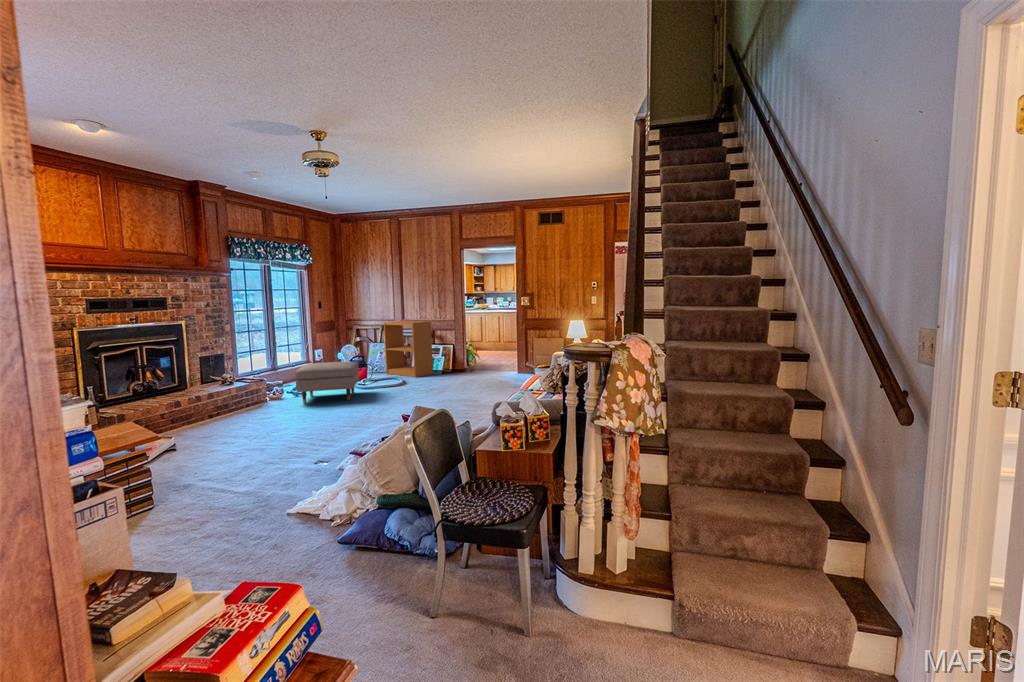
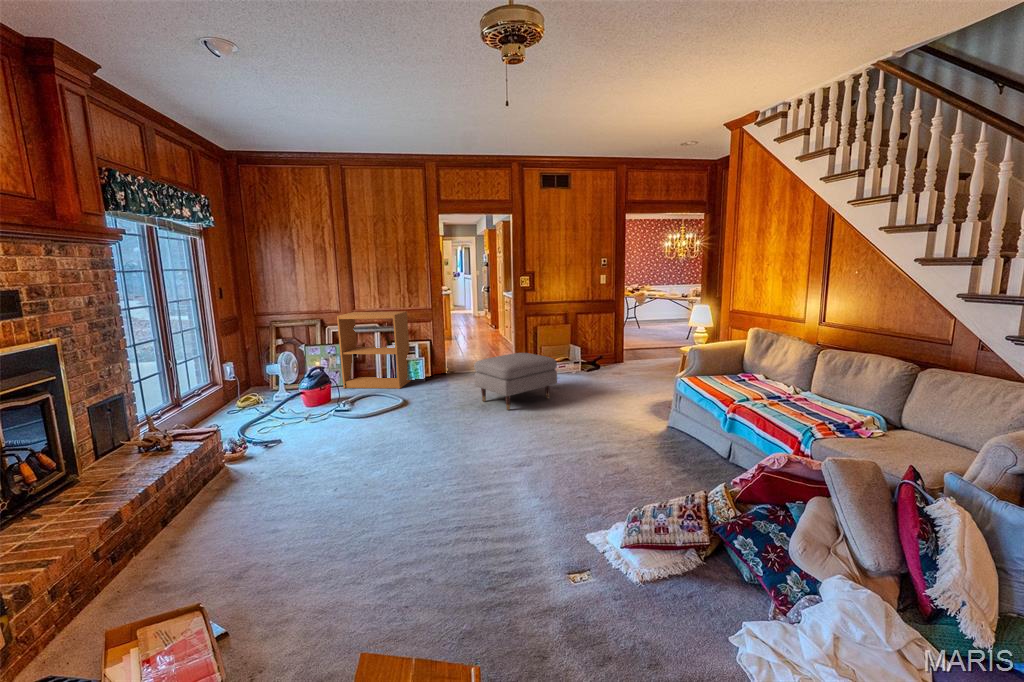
ottoman: present [295,362,359,403] -> present [474,353,557,410]

